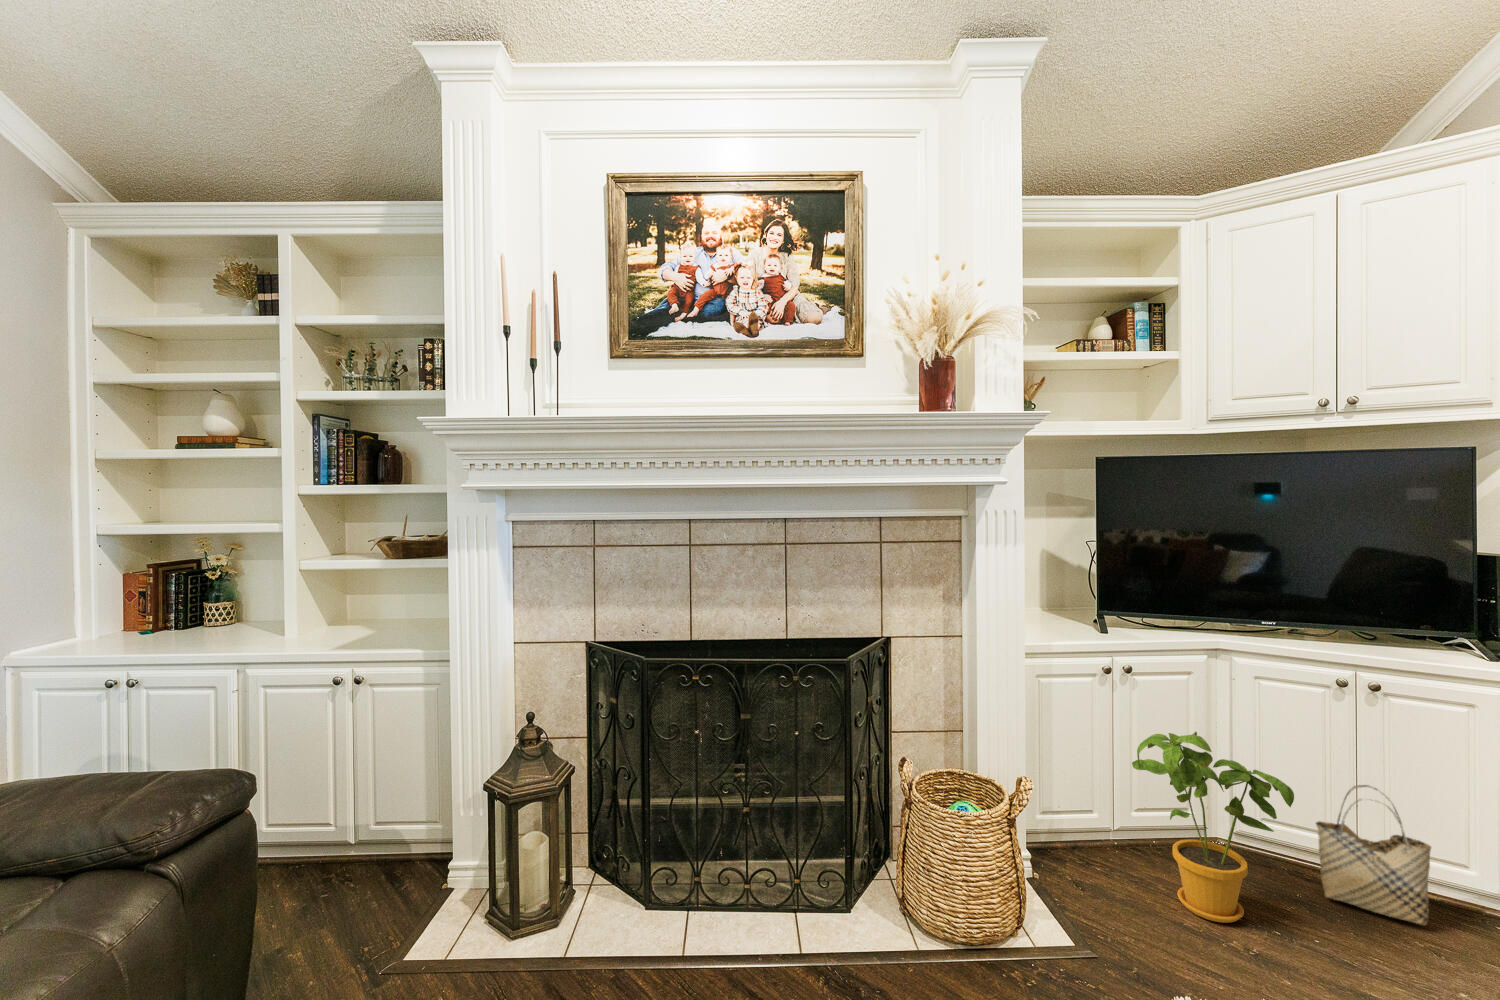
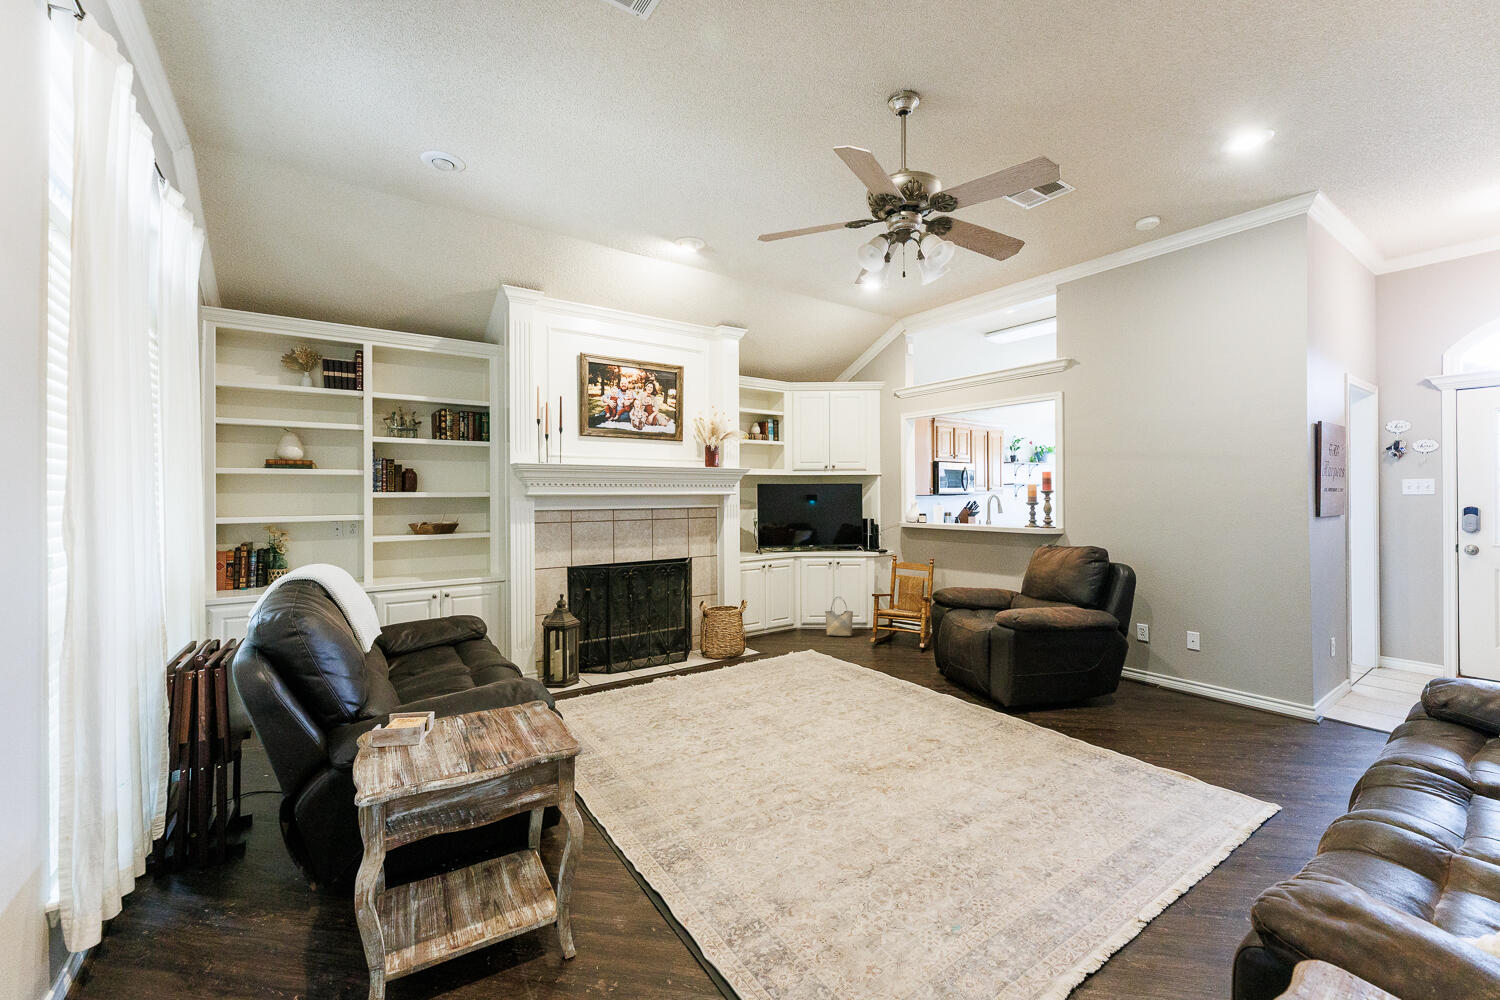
house plant: present [1132,732,1294,923] -> none [772,580,819,644]

